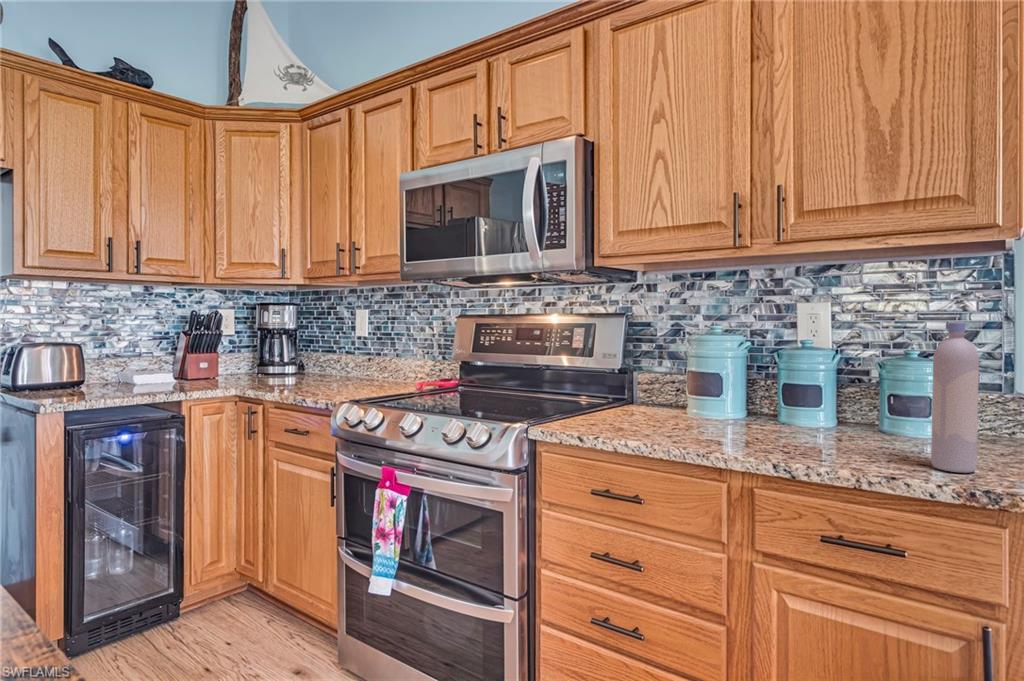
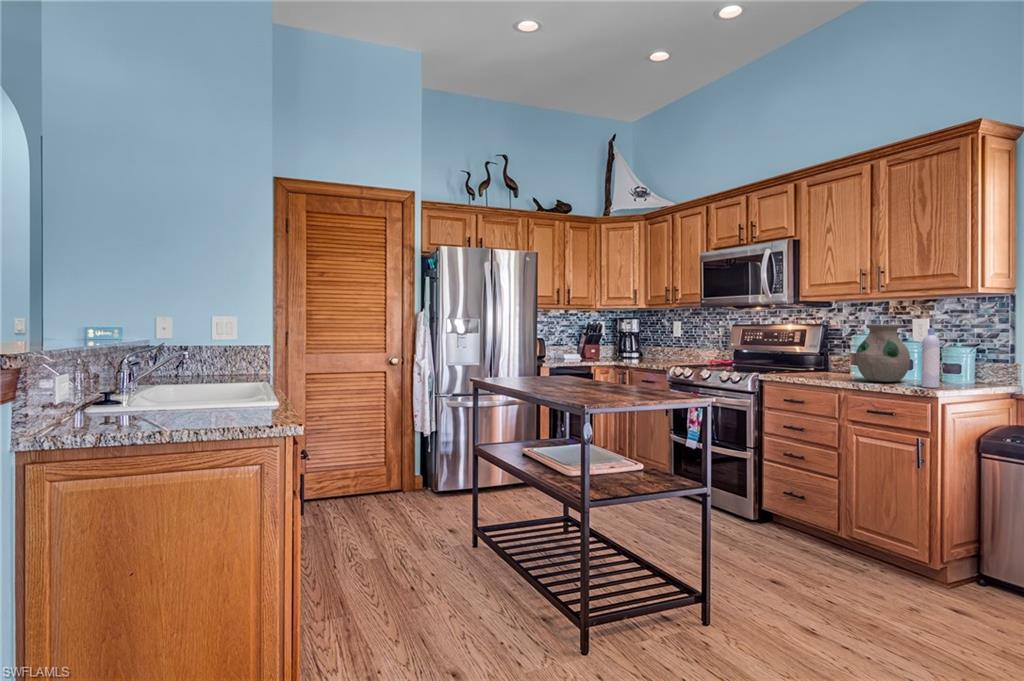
vase: none [749,313,866,448] -> present [856,325,910,382]

